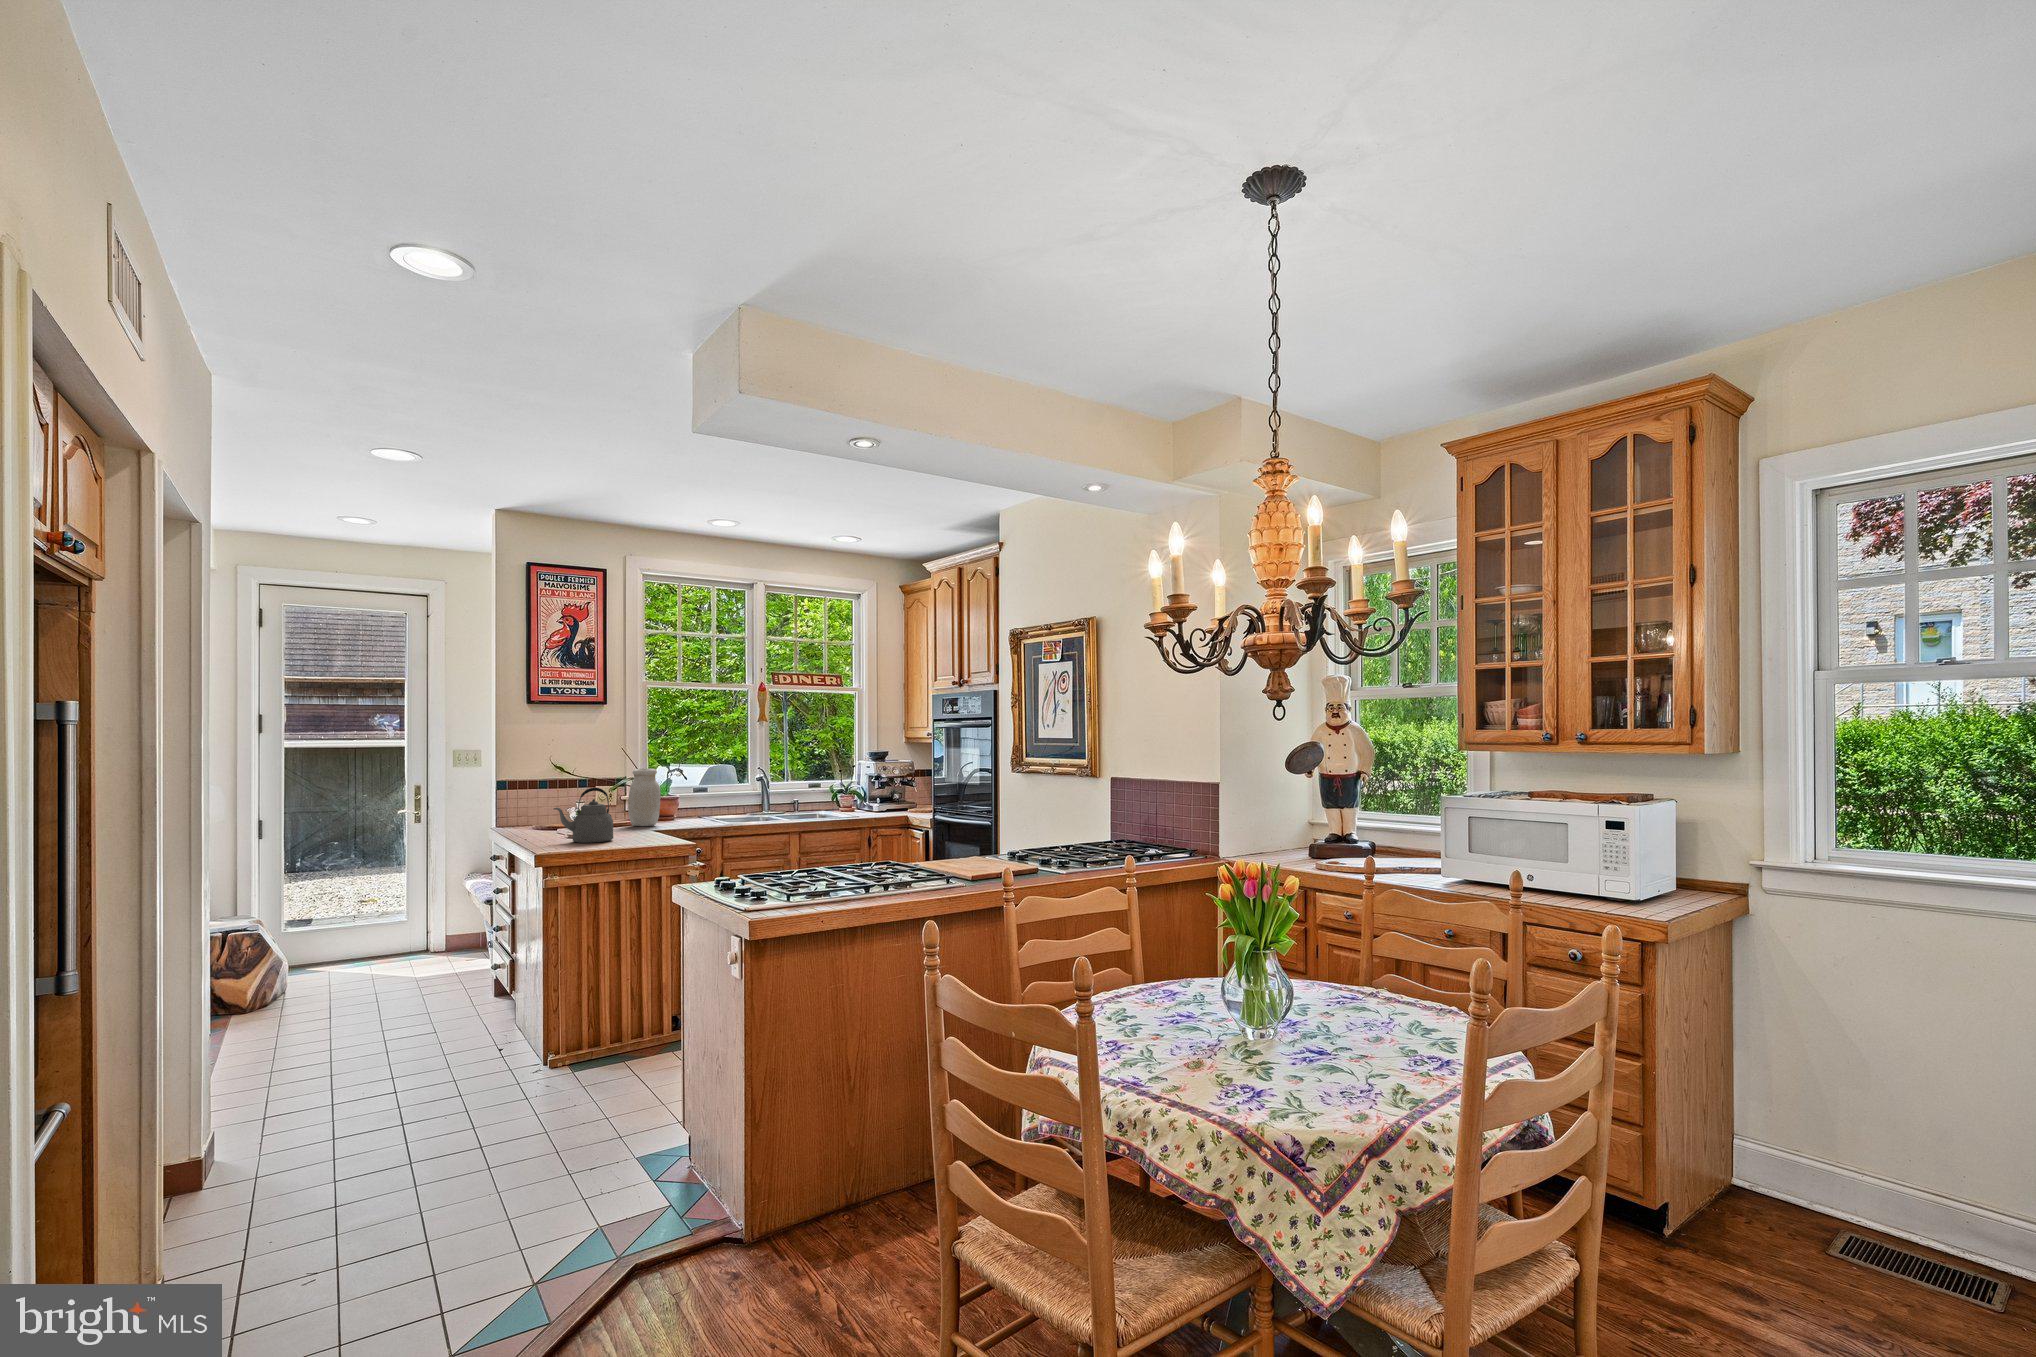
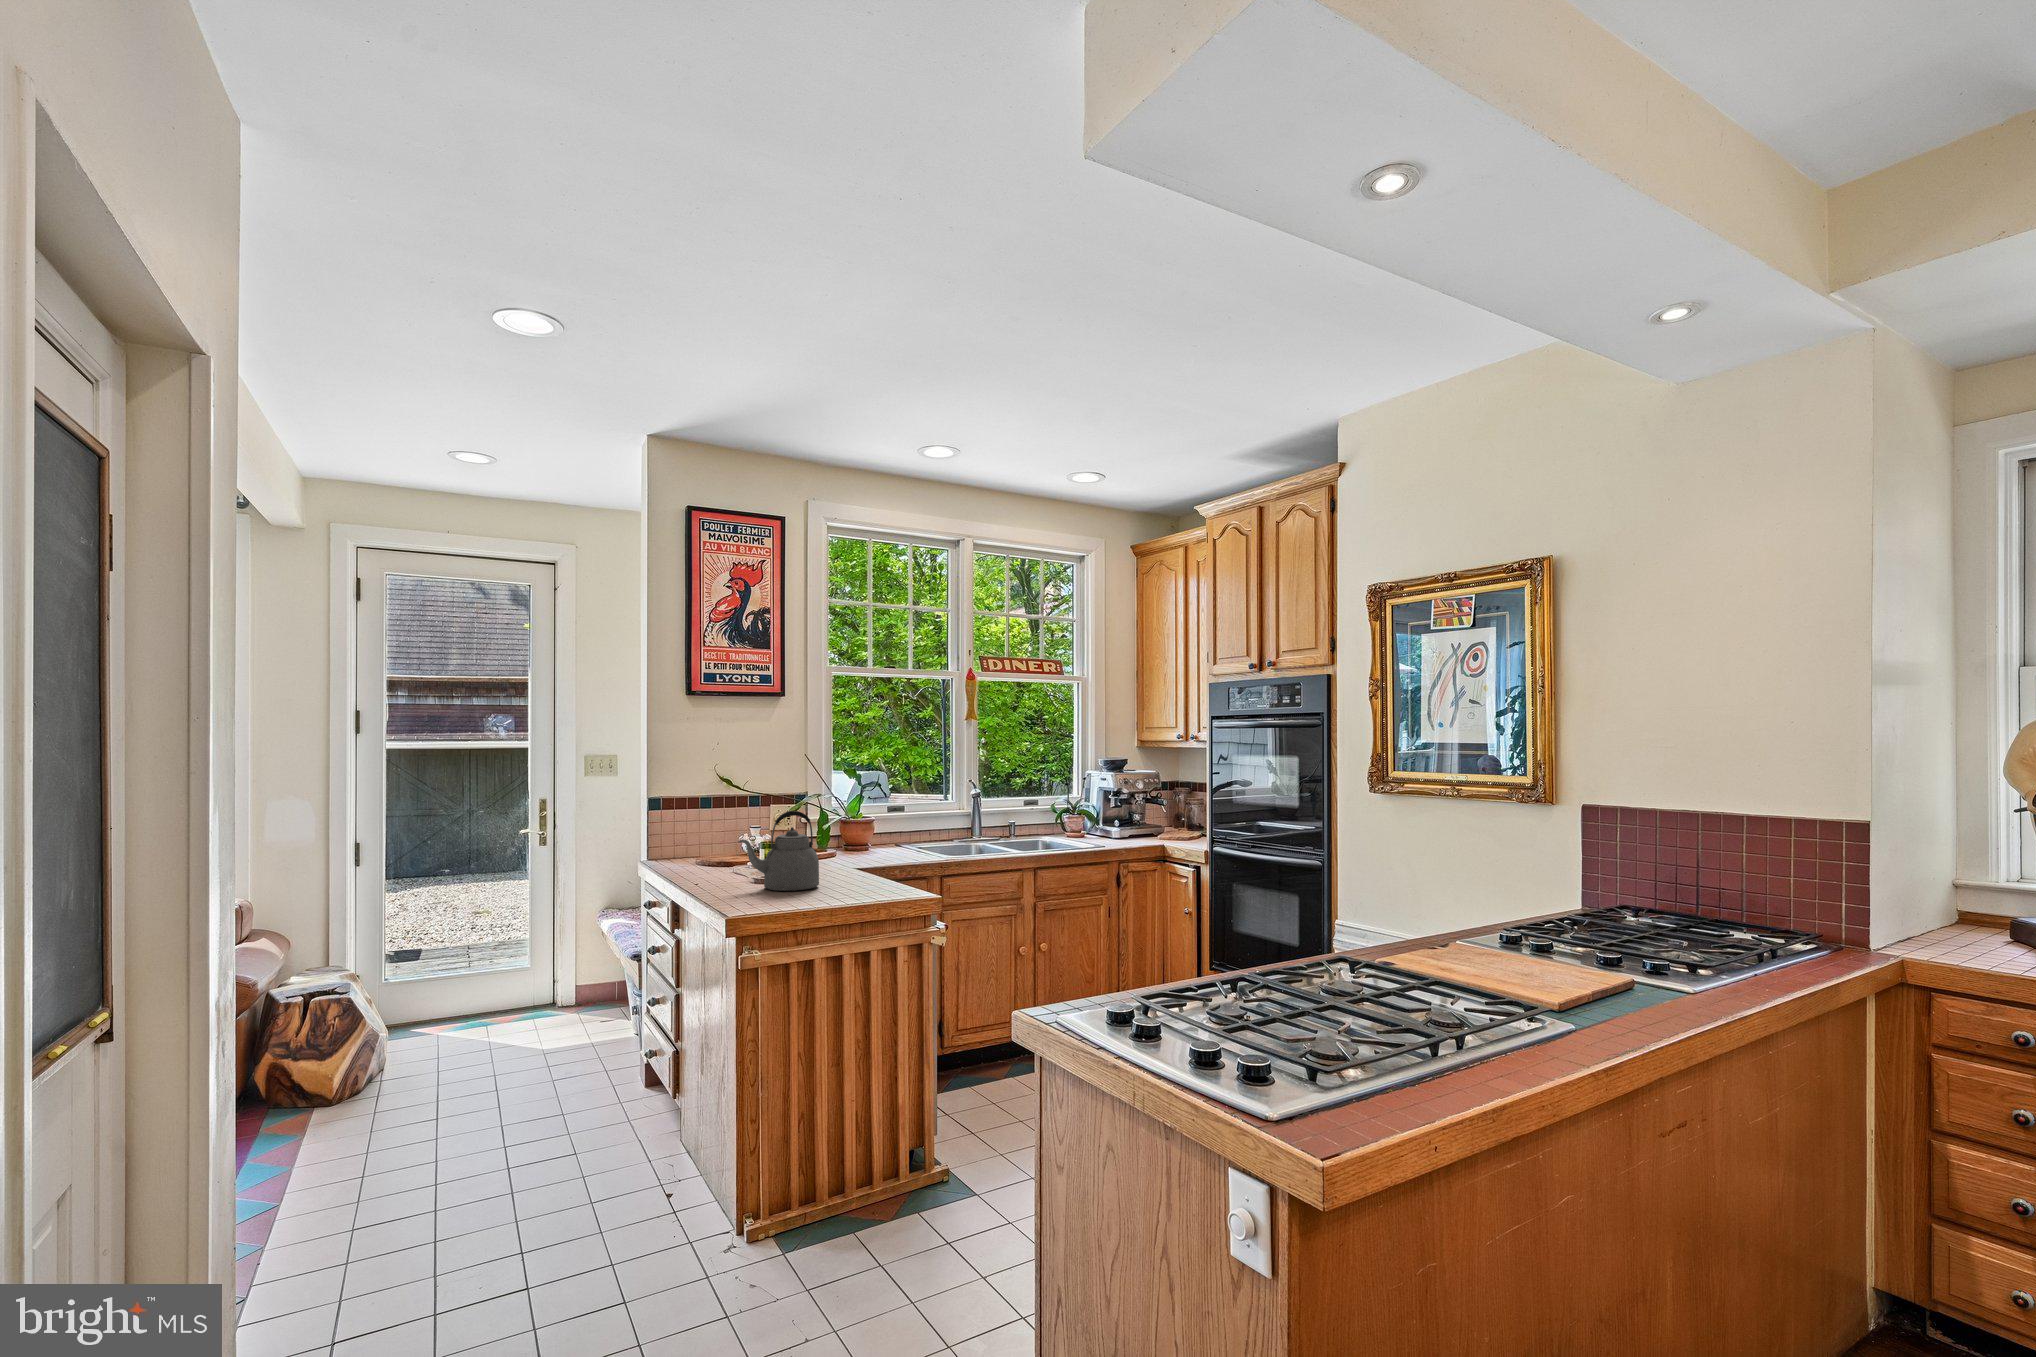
jar: present [628,768,660,826] -> none [818,782,859,860]

